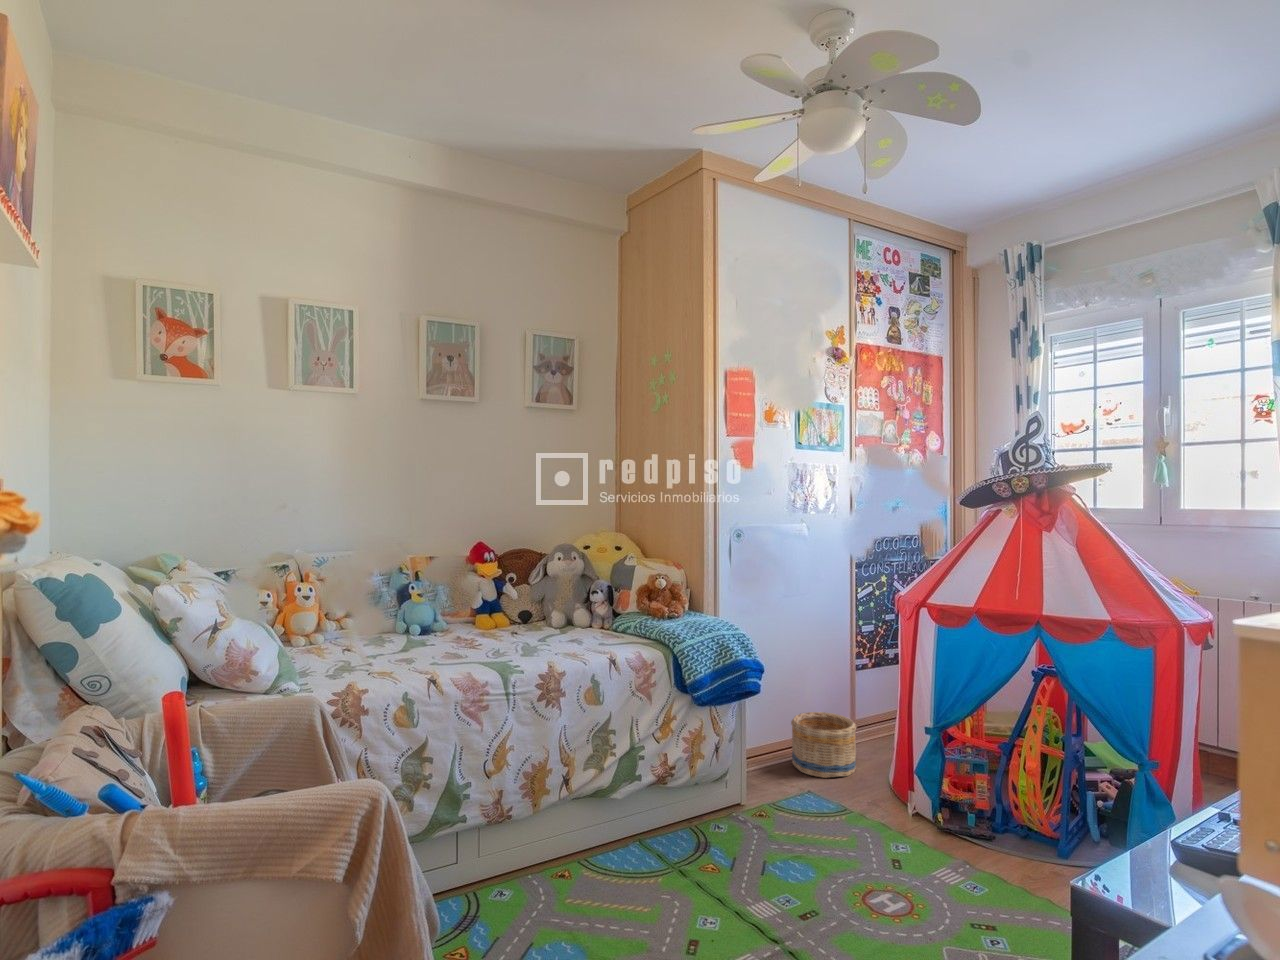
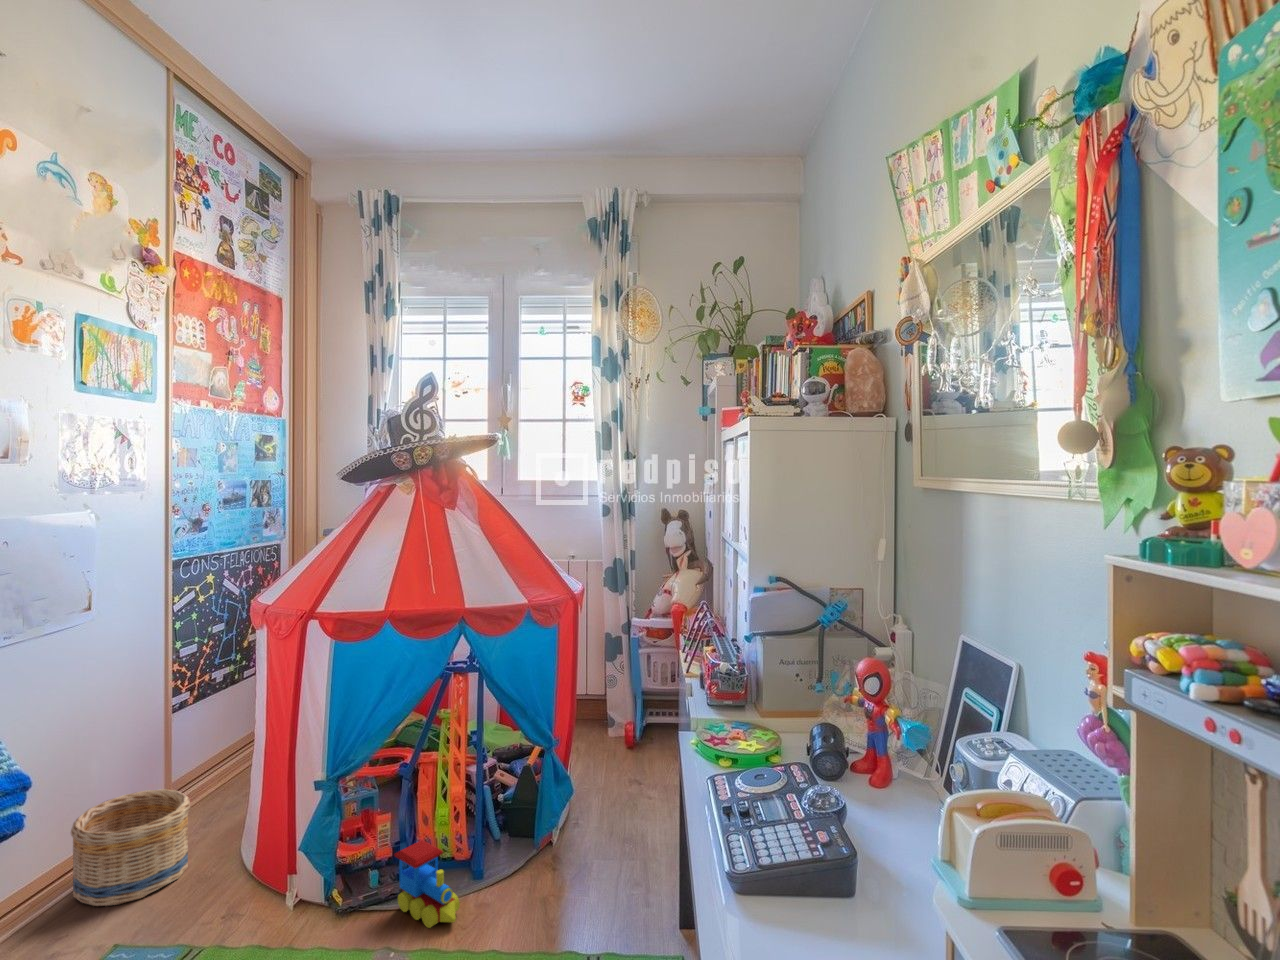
toy train: none [980,806,1032,878] -> present [394,840,460,928]

